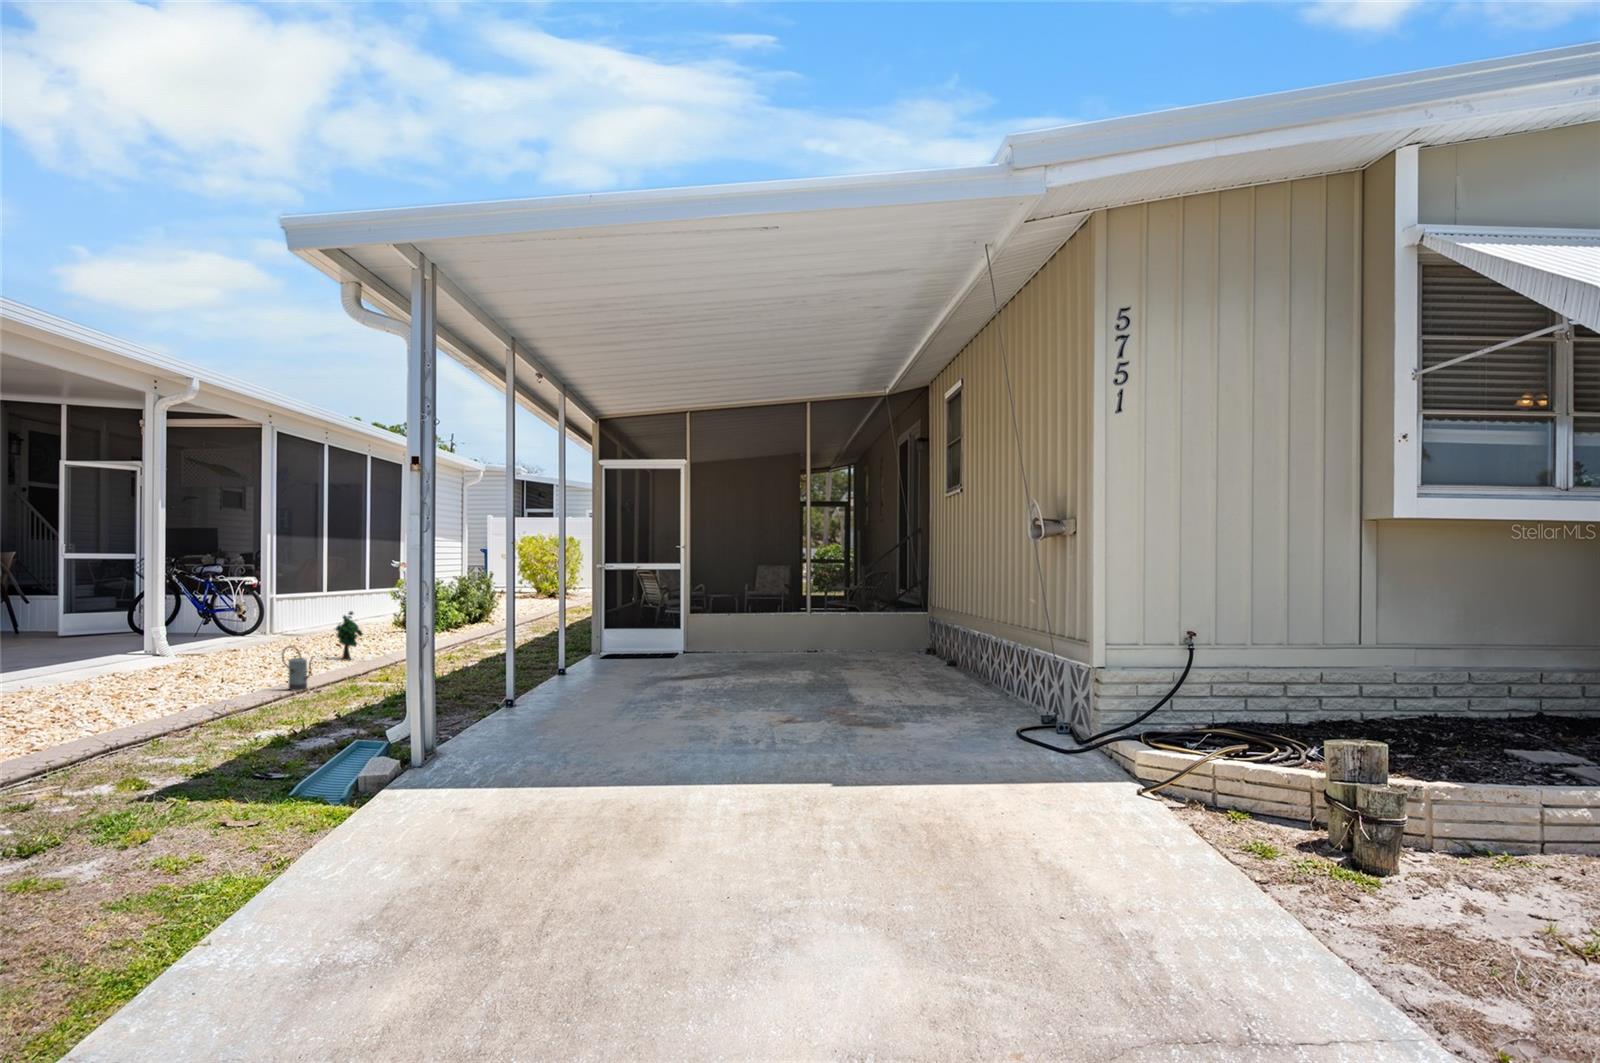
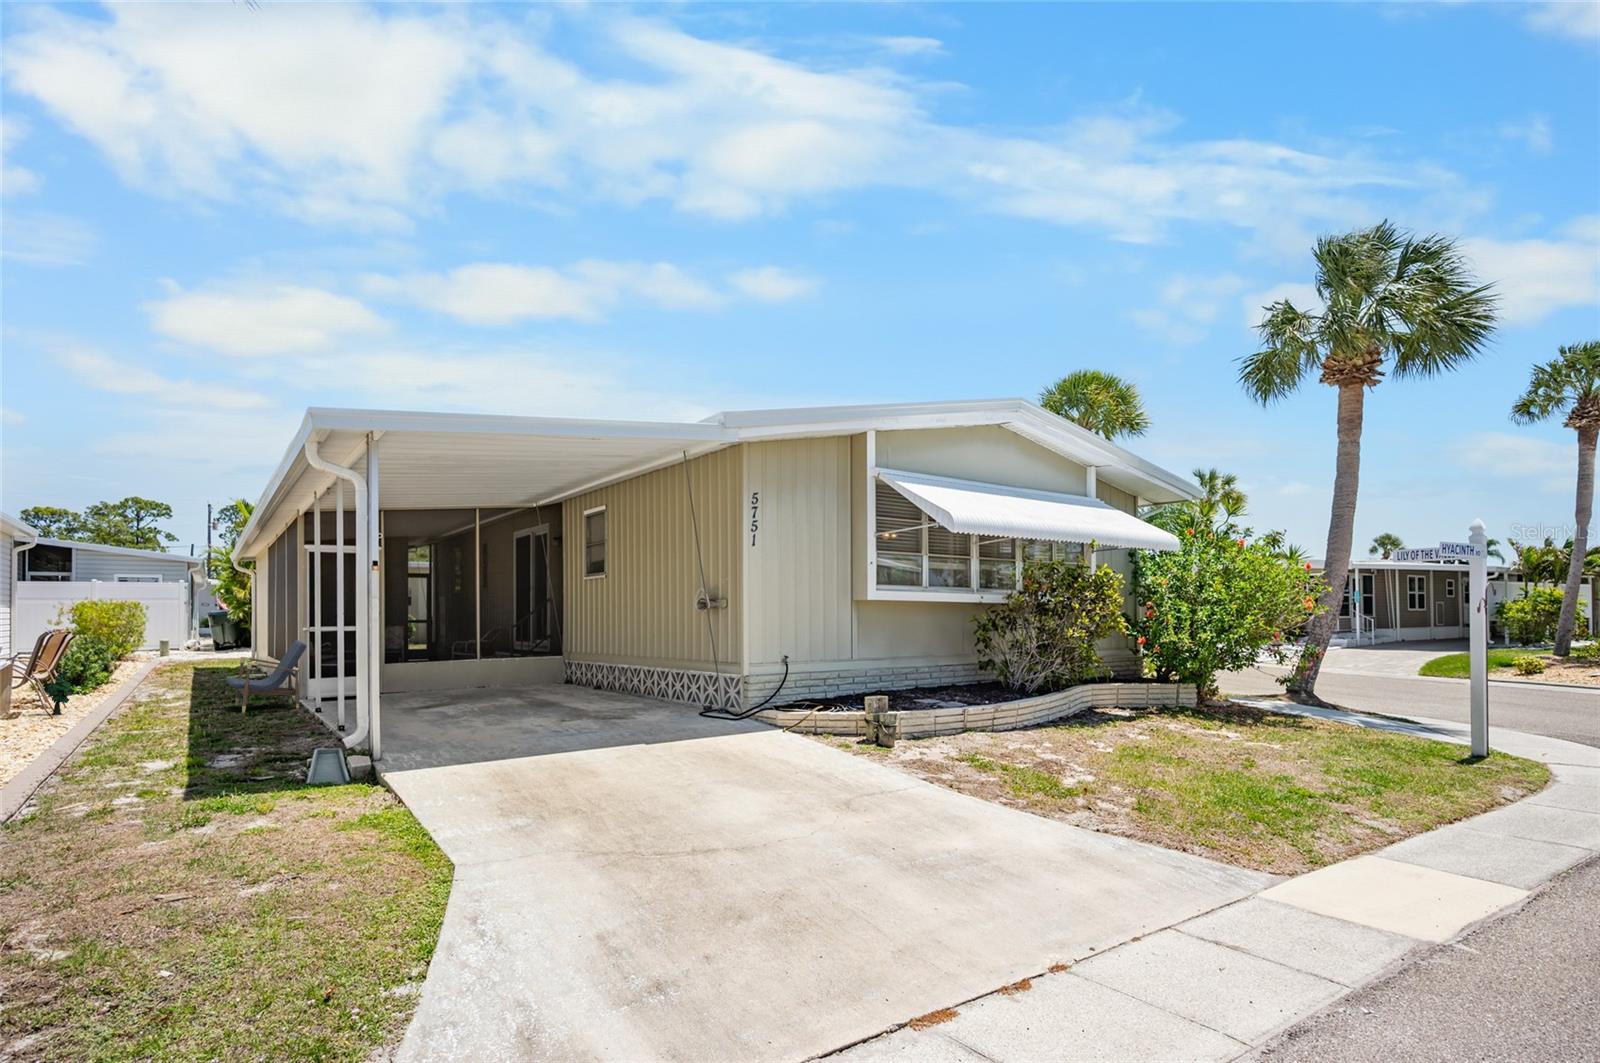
lounge chair: none [491,582,583,672] -> present [226,640,307,713]
watering can: present [282,646,313,691] -> none [81,700,117,737]

